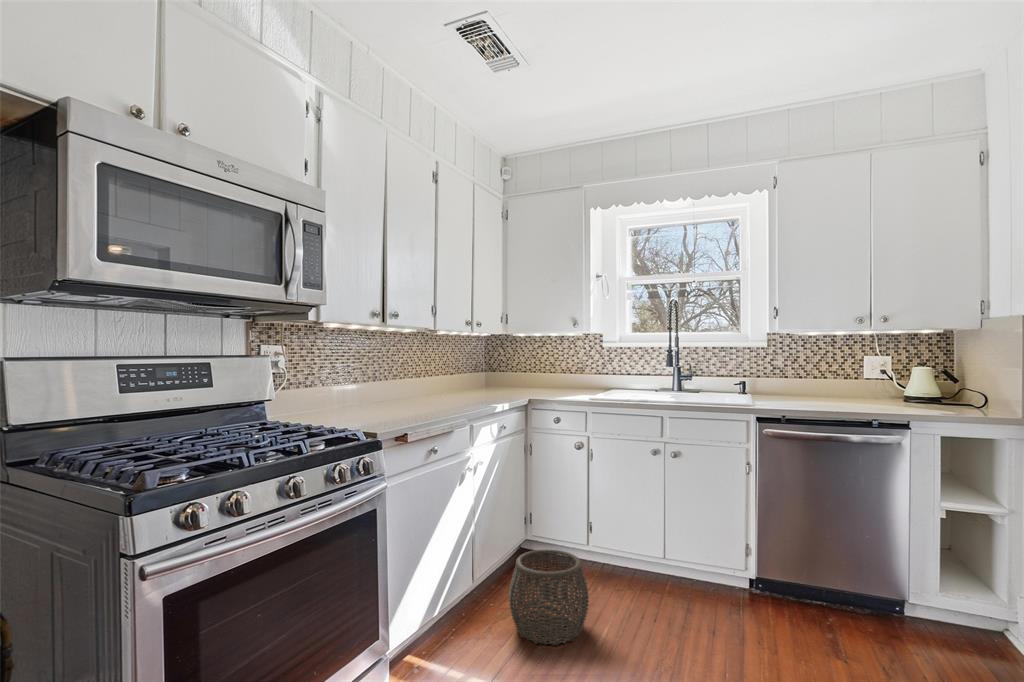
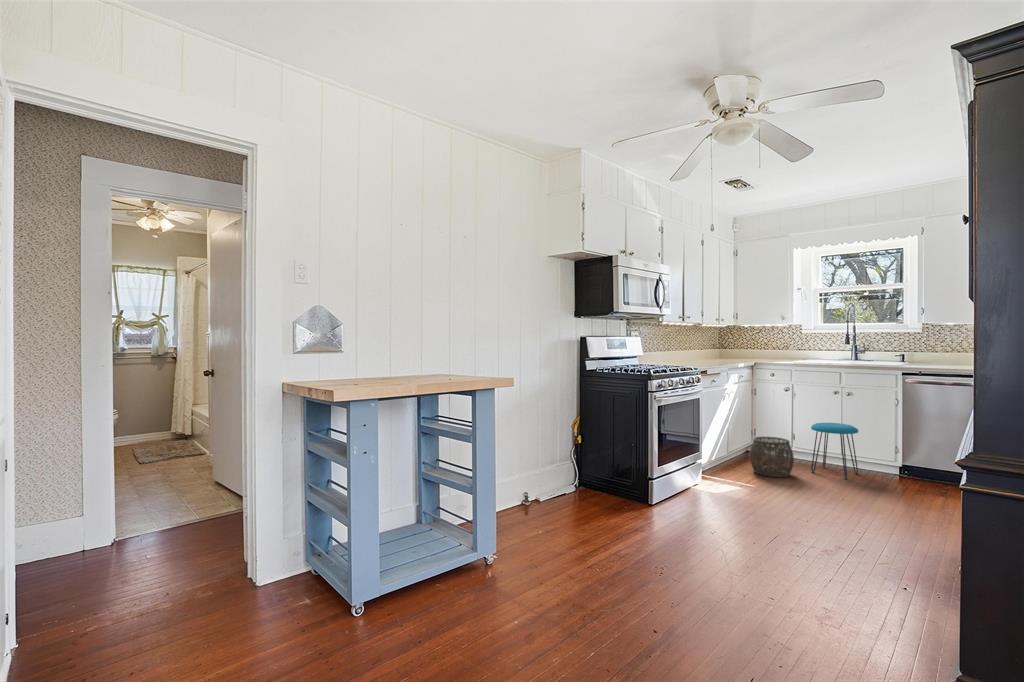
stool: none [617,509,692,625] -> present [811,423,858,479]

